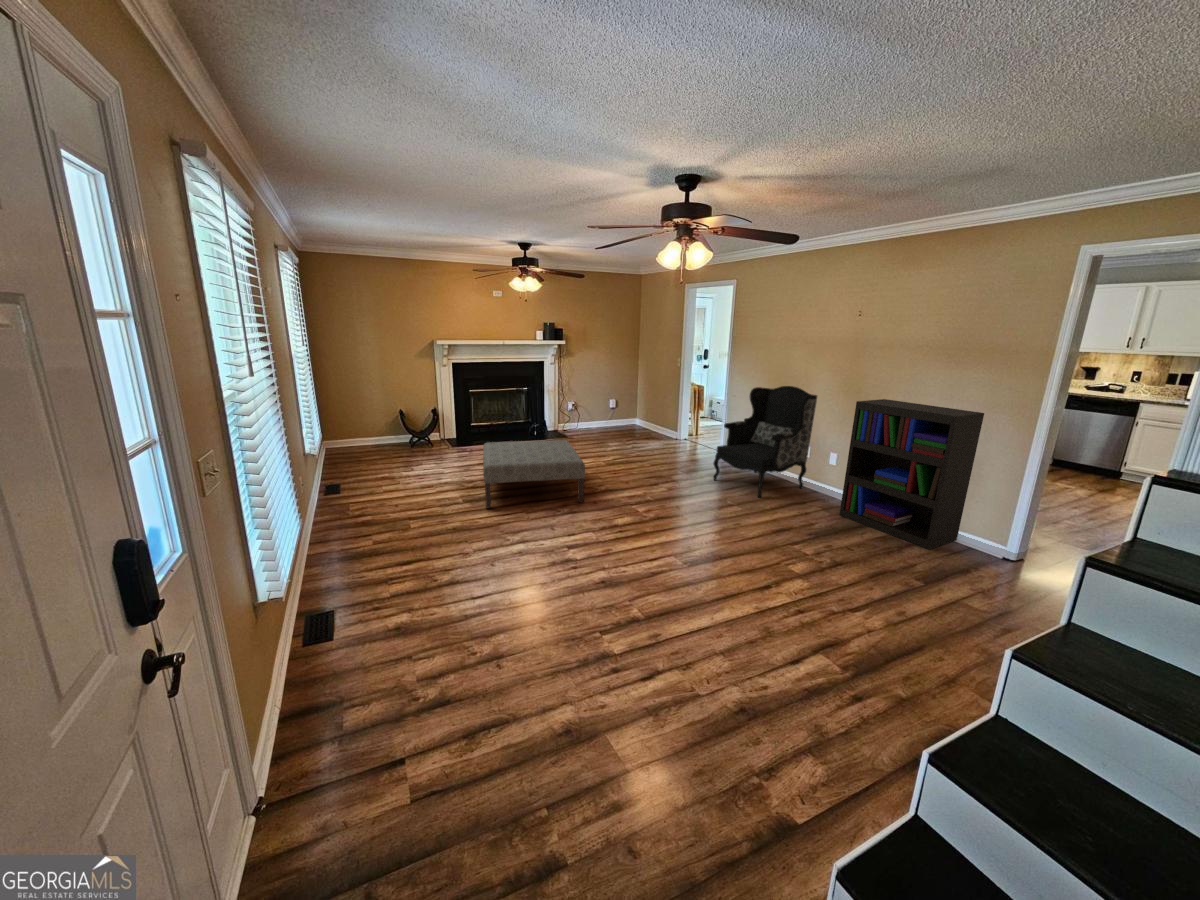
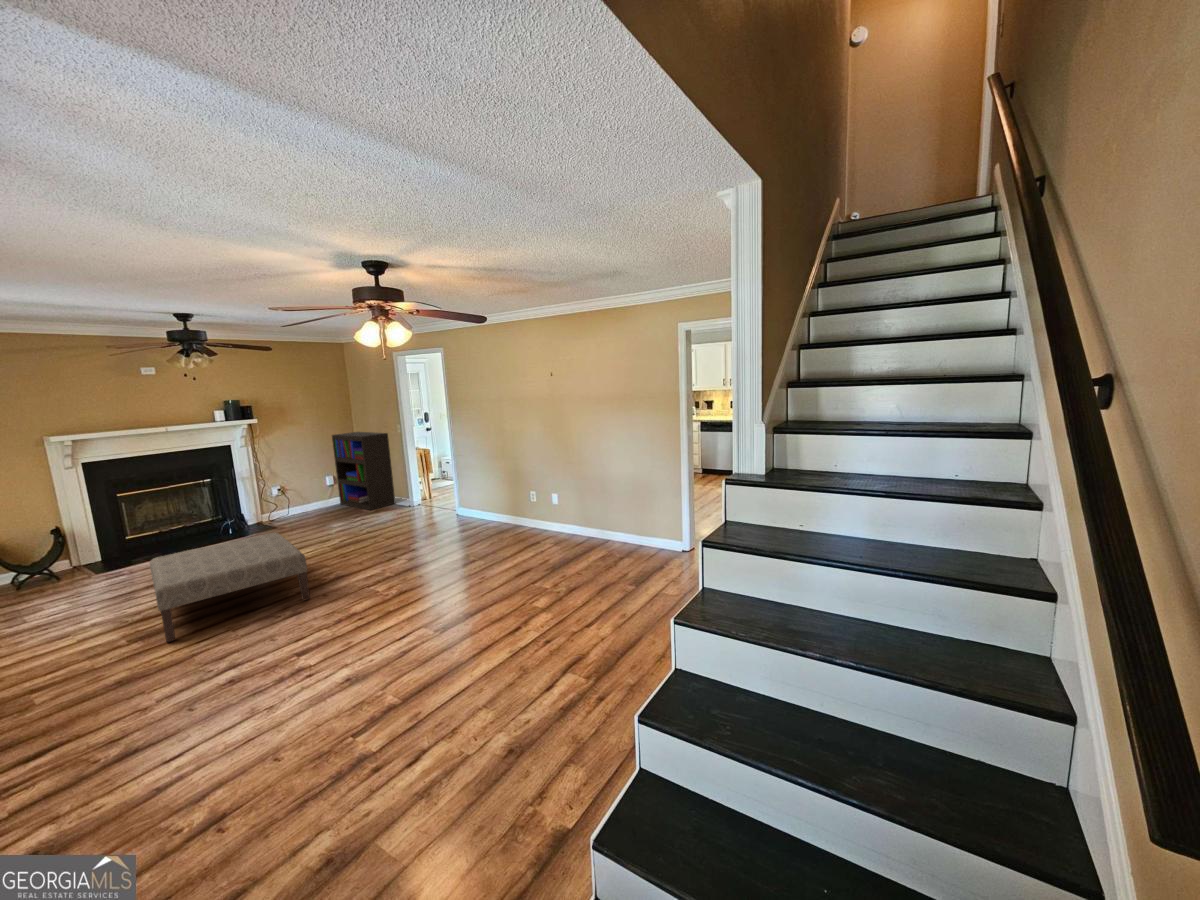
armchair: present [713,386,817,498] -> none [452,439,538,547]
bookshelf: present [839,399,984,550] -> present [332,432,395,510]

